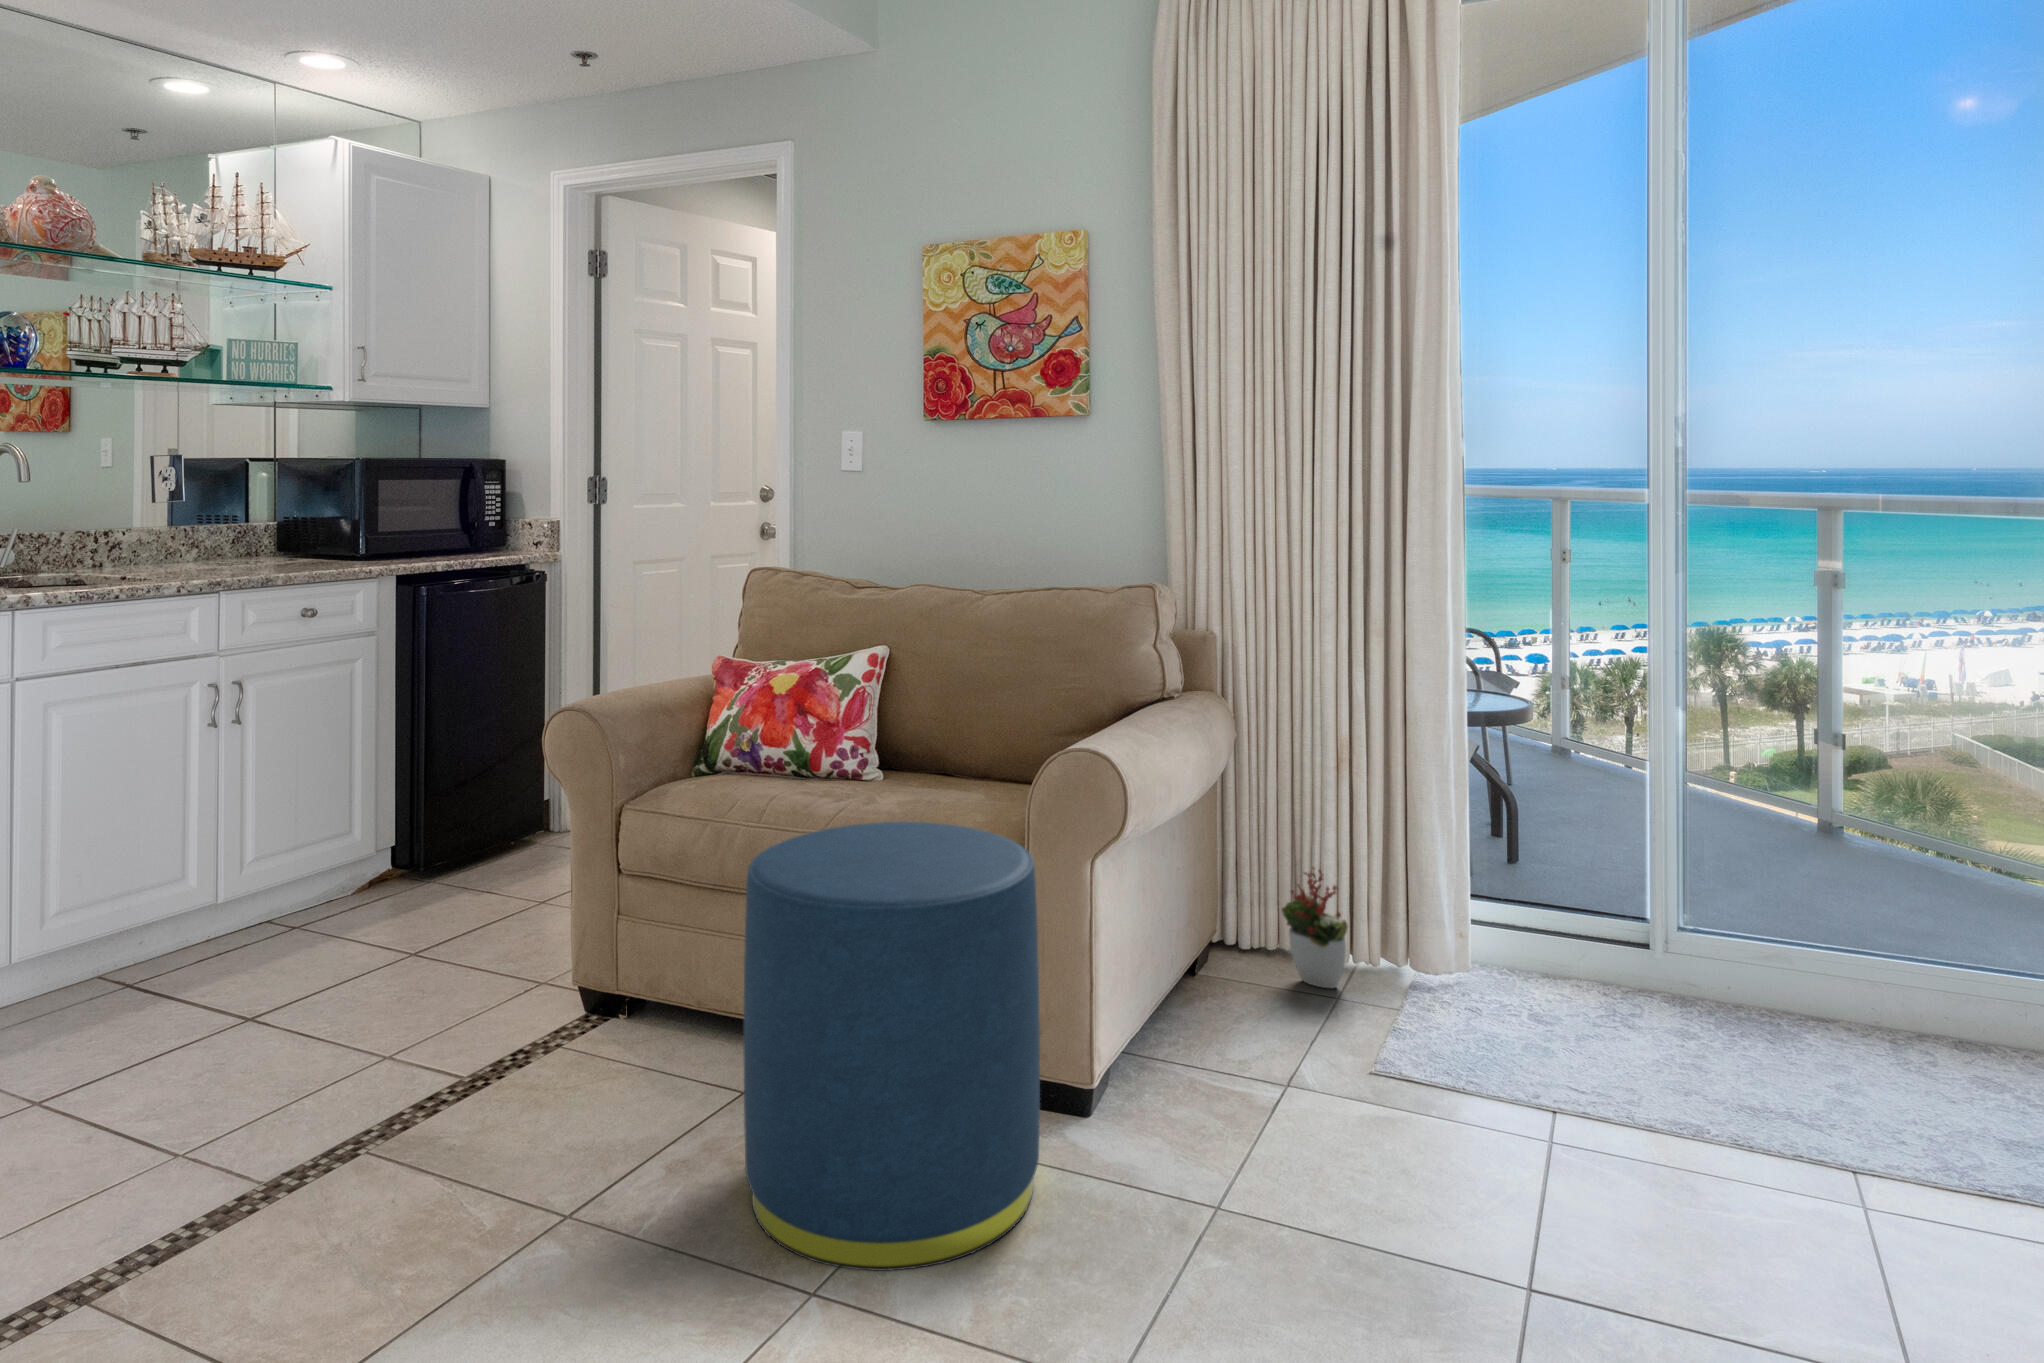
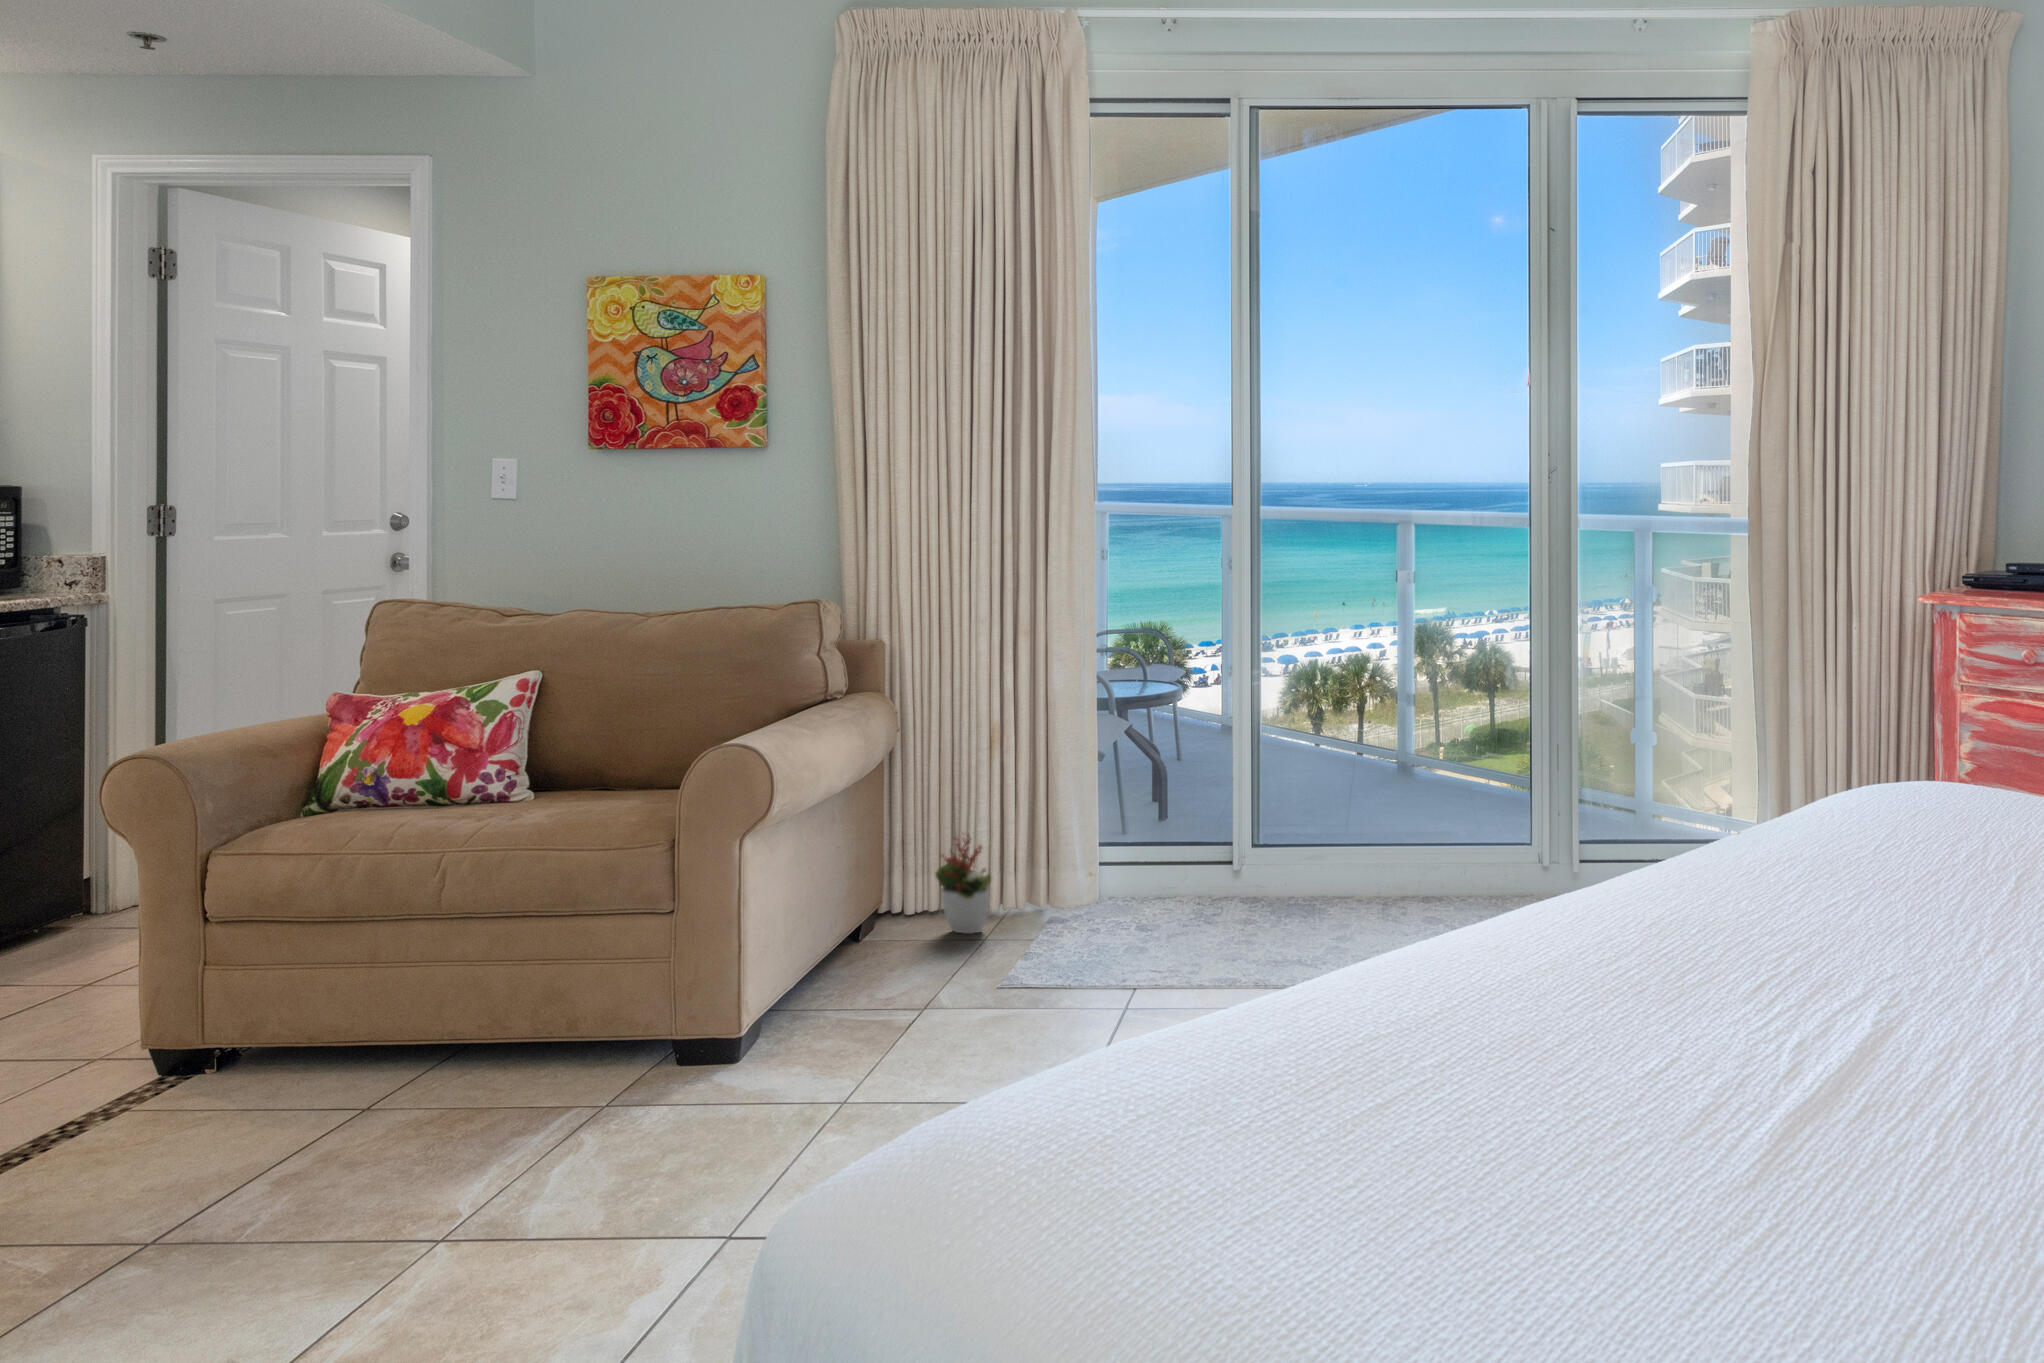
ottoman: present [743,822,1040,1271] -> none [368,825,682,1222]

